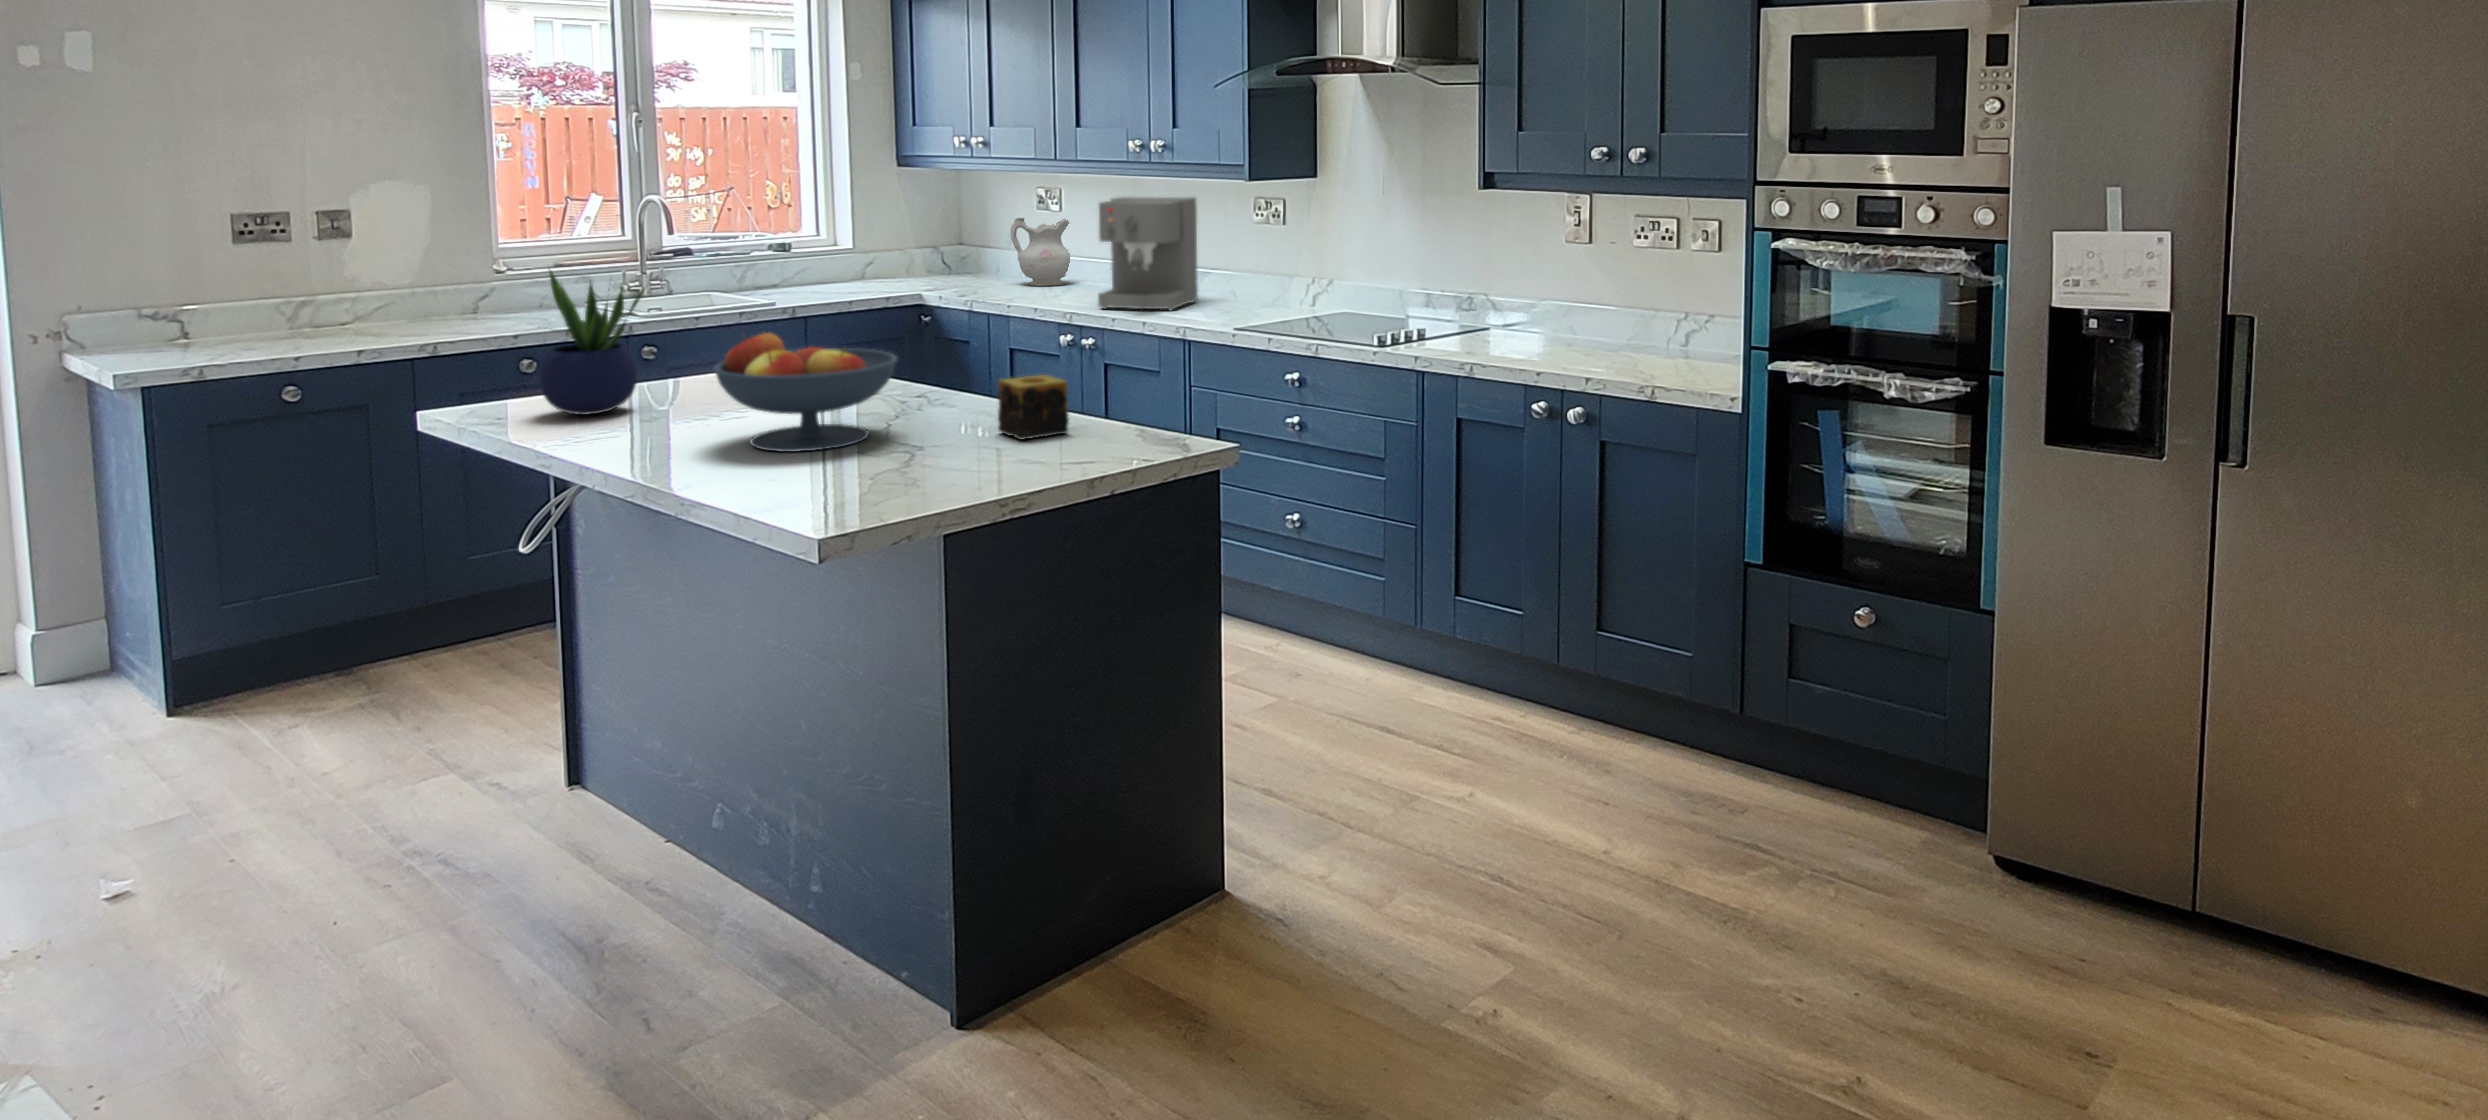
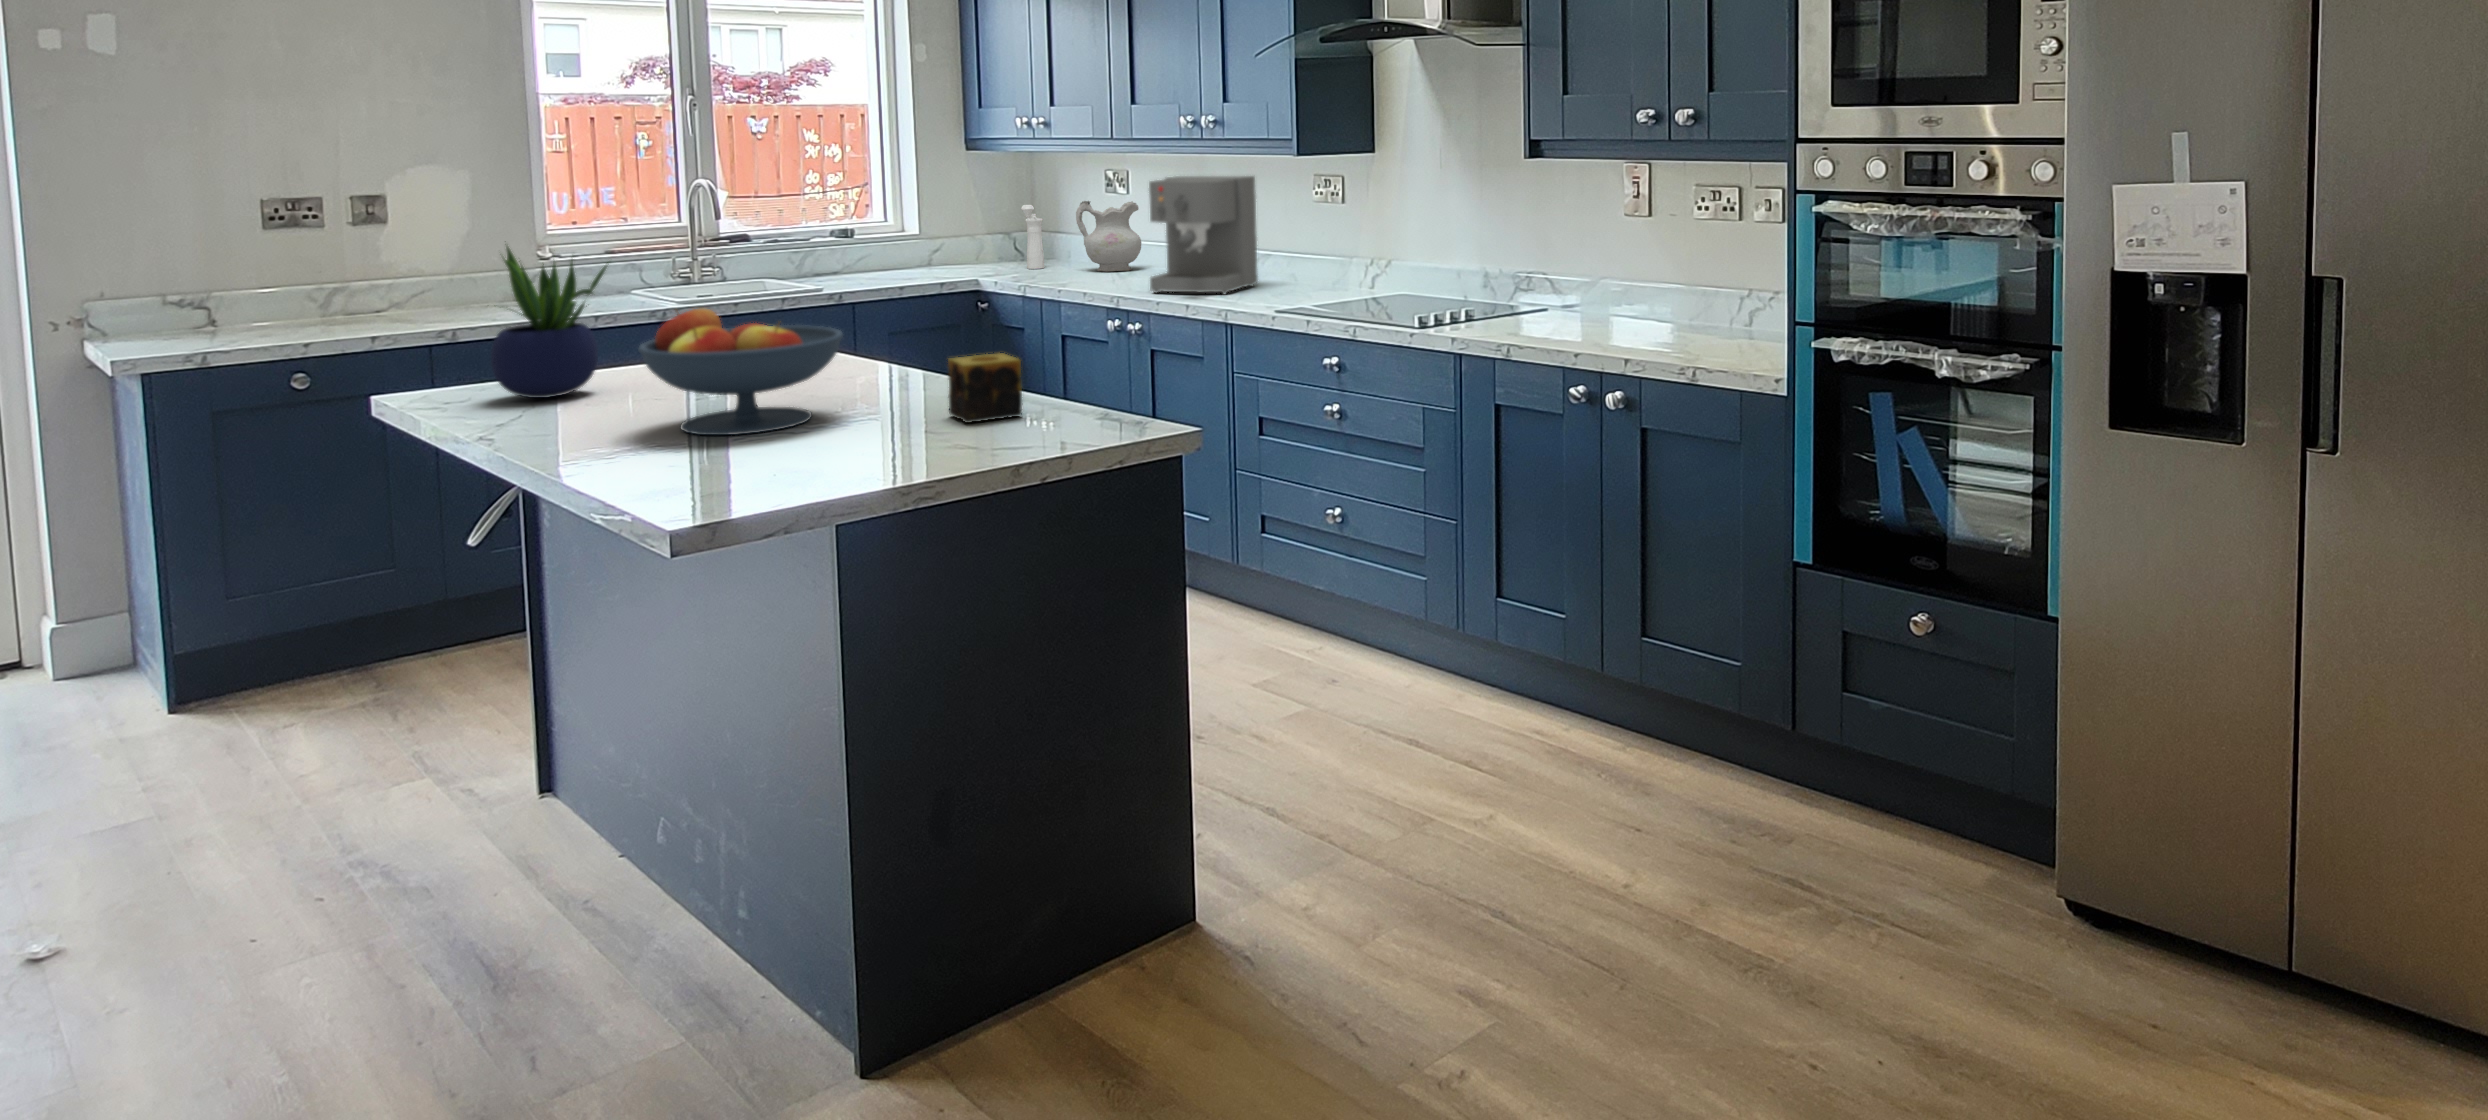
pepper mill: none [952,220,976,283] -> present [1021,205,1044,269]

